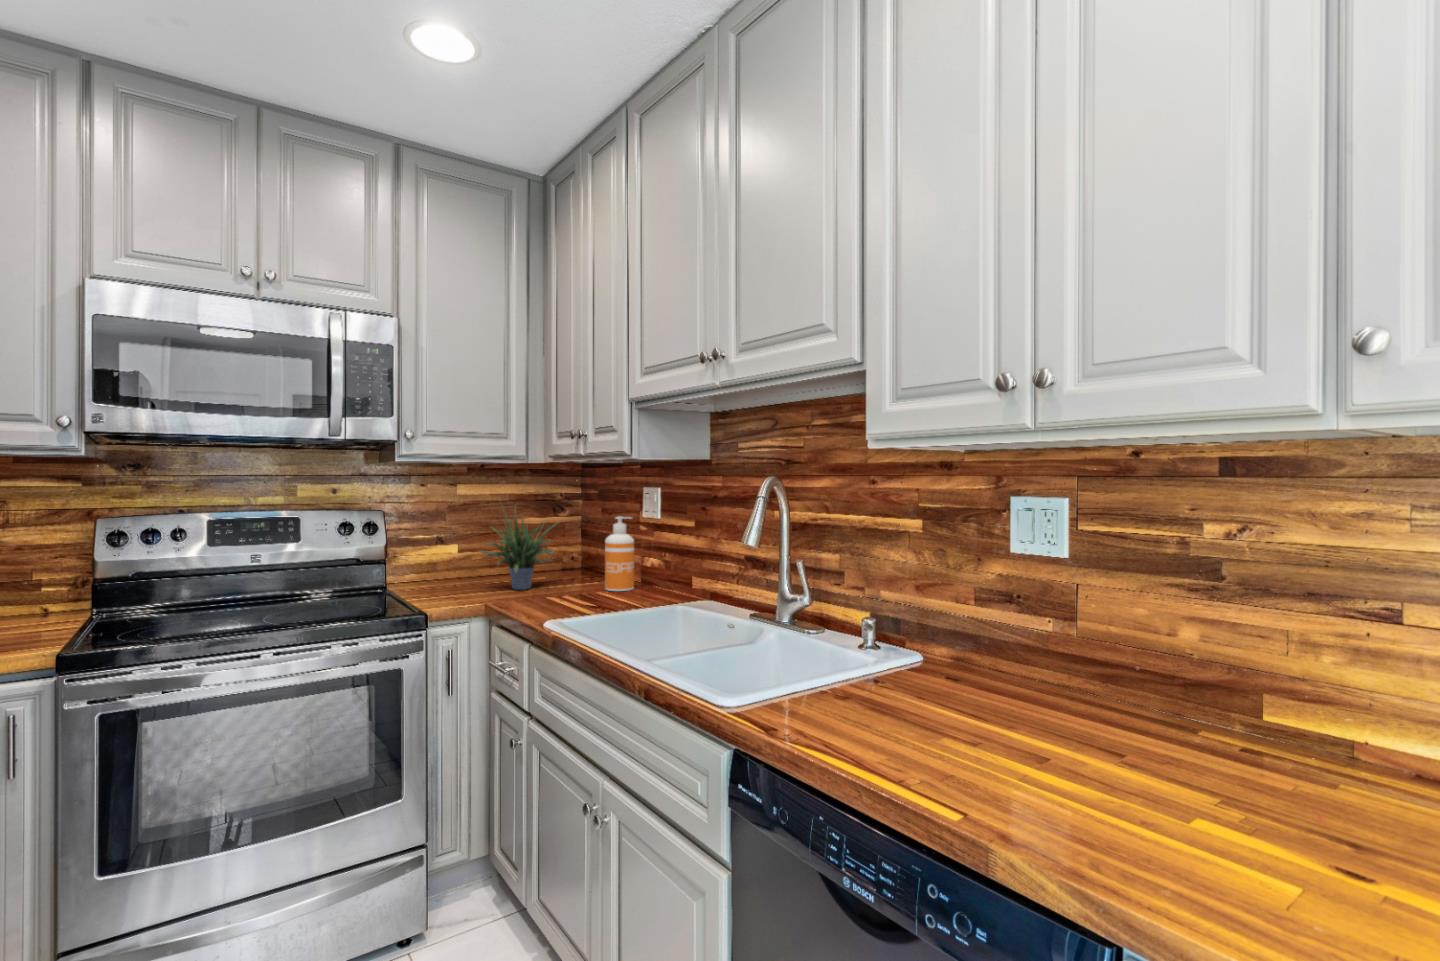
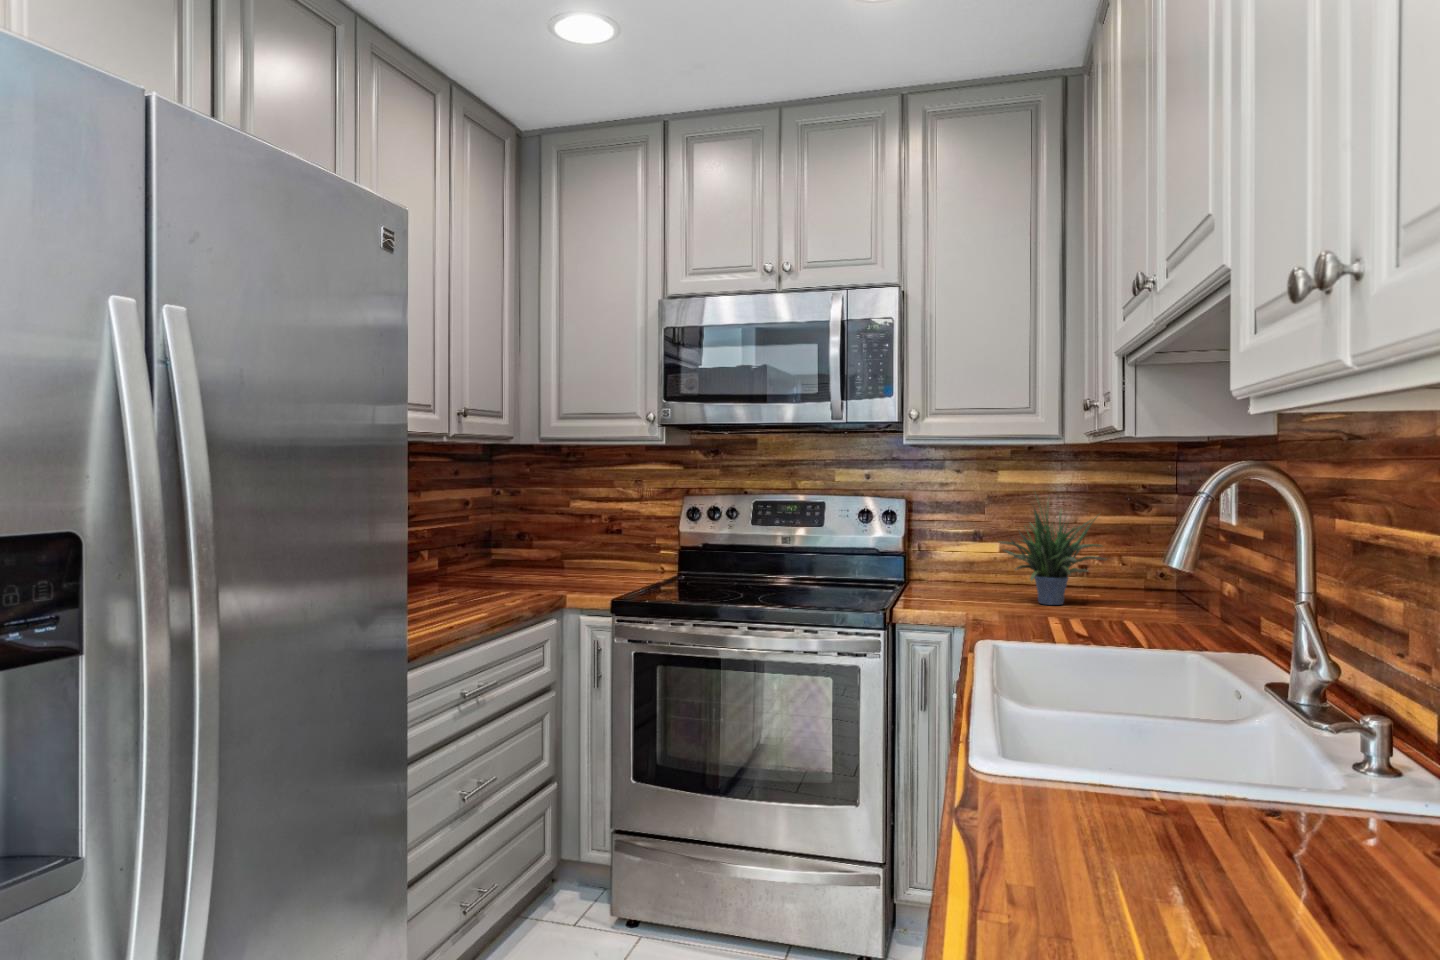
soap dispenser: present [605,517,634,591] -> none [1145,516,1194,625]

